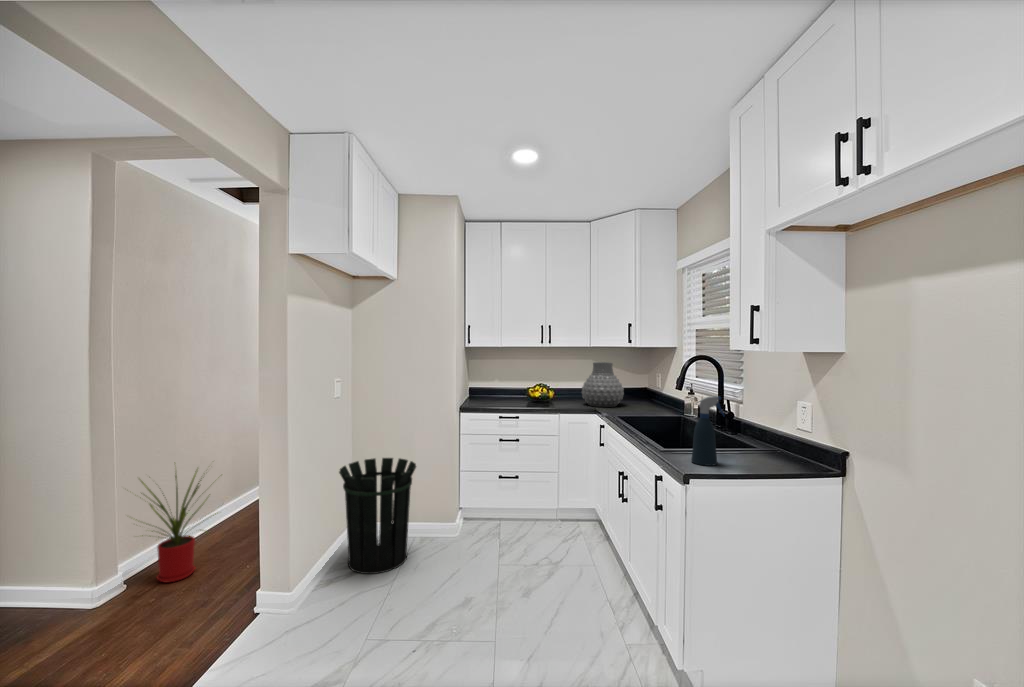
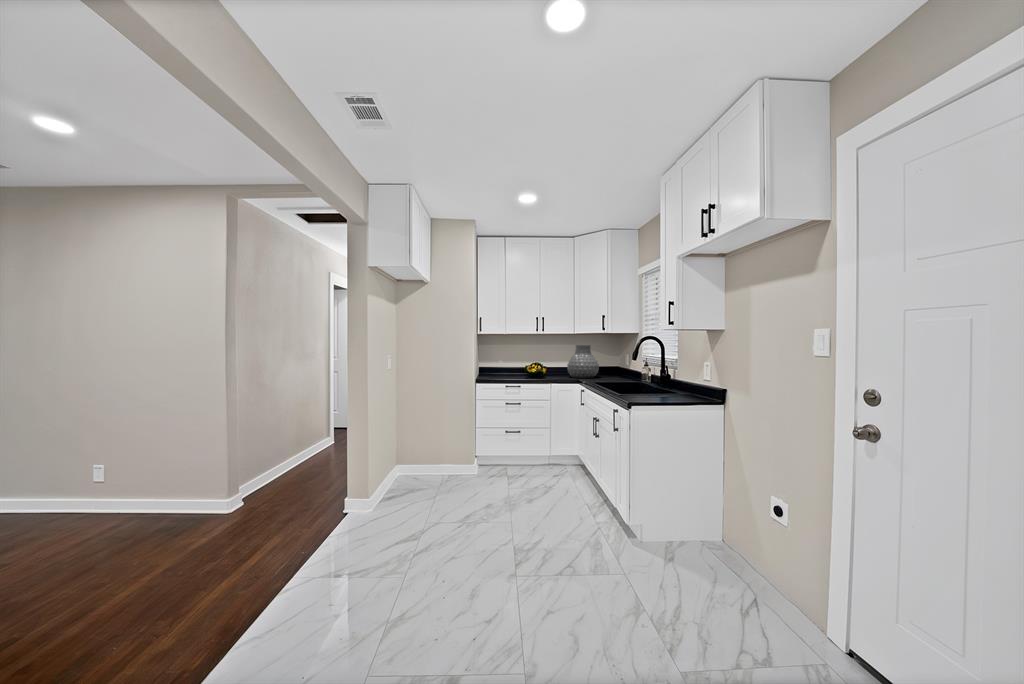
spray bottle: present [691,396,724,466] -> none [635,359,656,401]
waste bin: present [339,458,416,574] -> none [393,414,448,493]
house plant: present [141,469,216,582] -> none [244,414,311,499]

